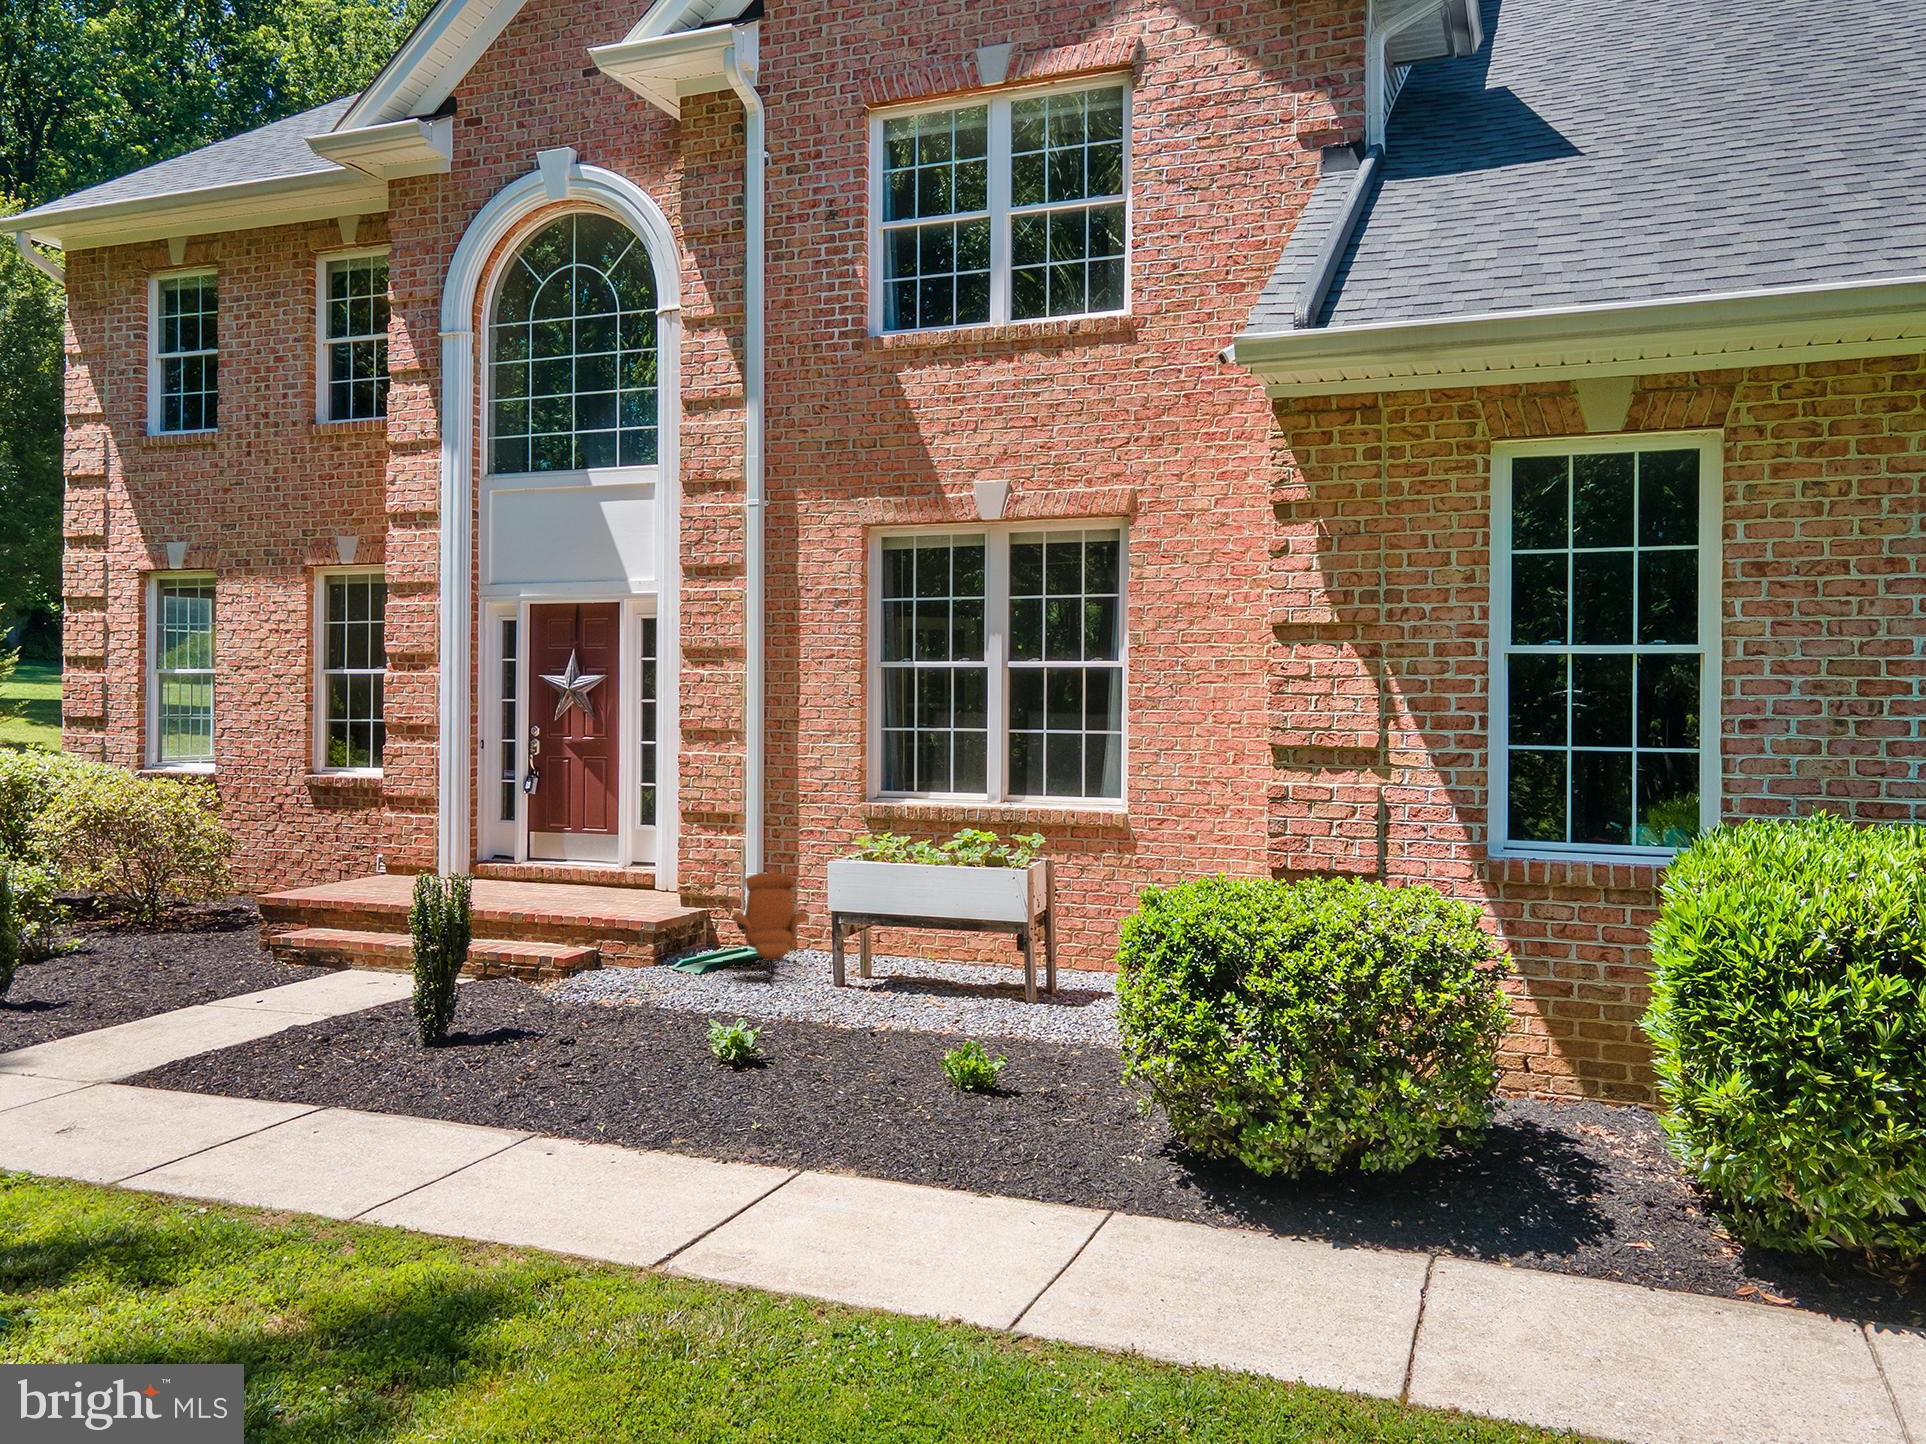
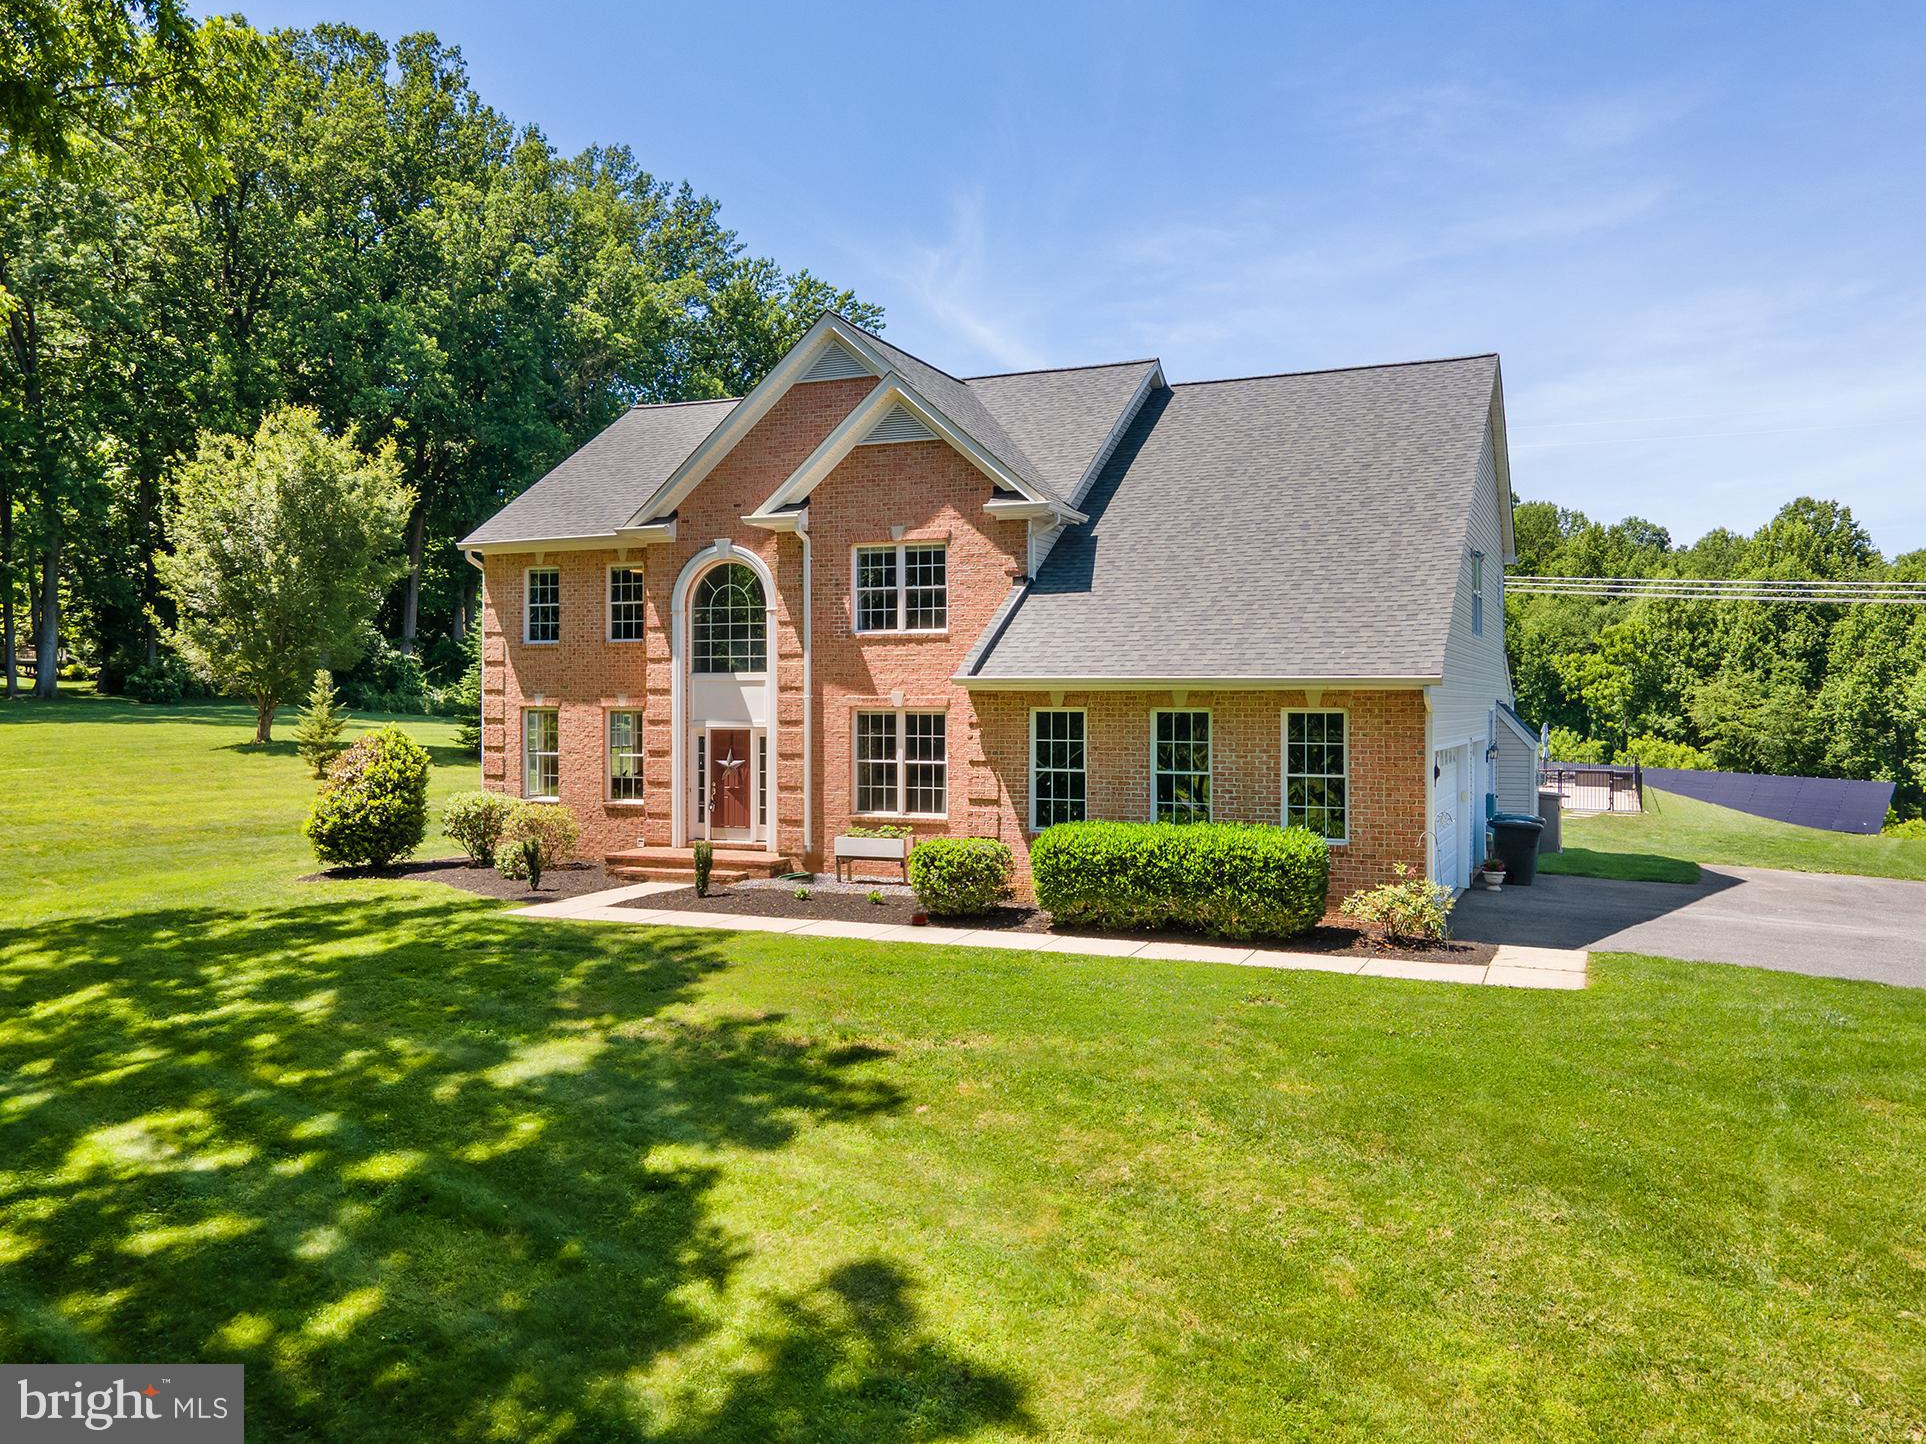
decorative plant: none [1183,1059,1290,1235] -> present [912,897,931,925]

